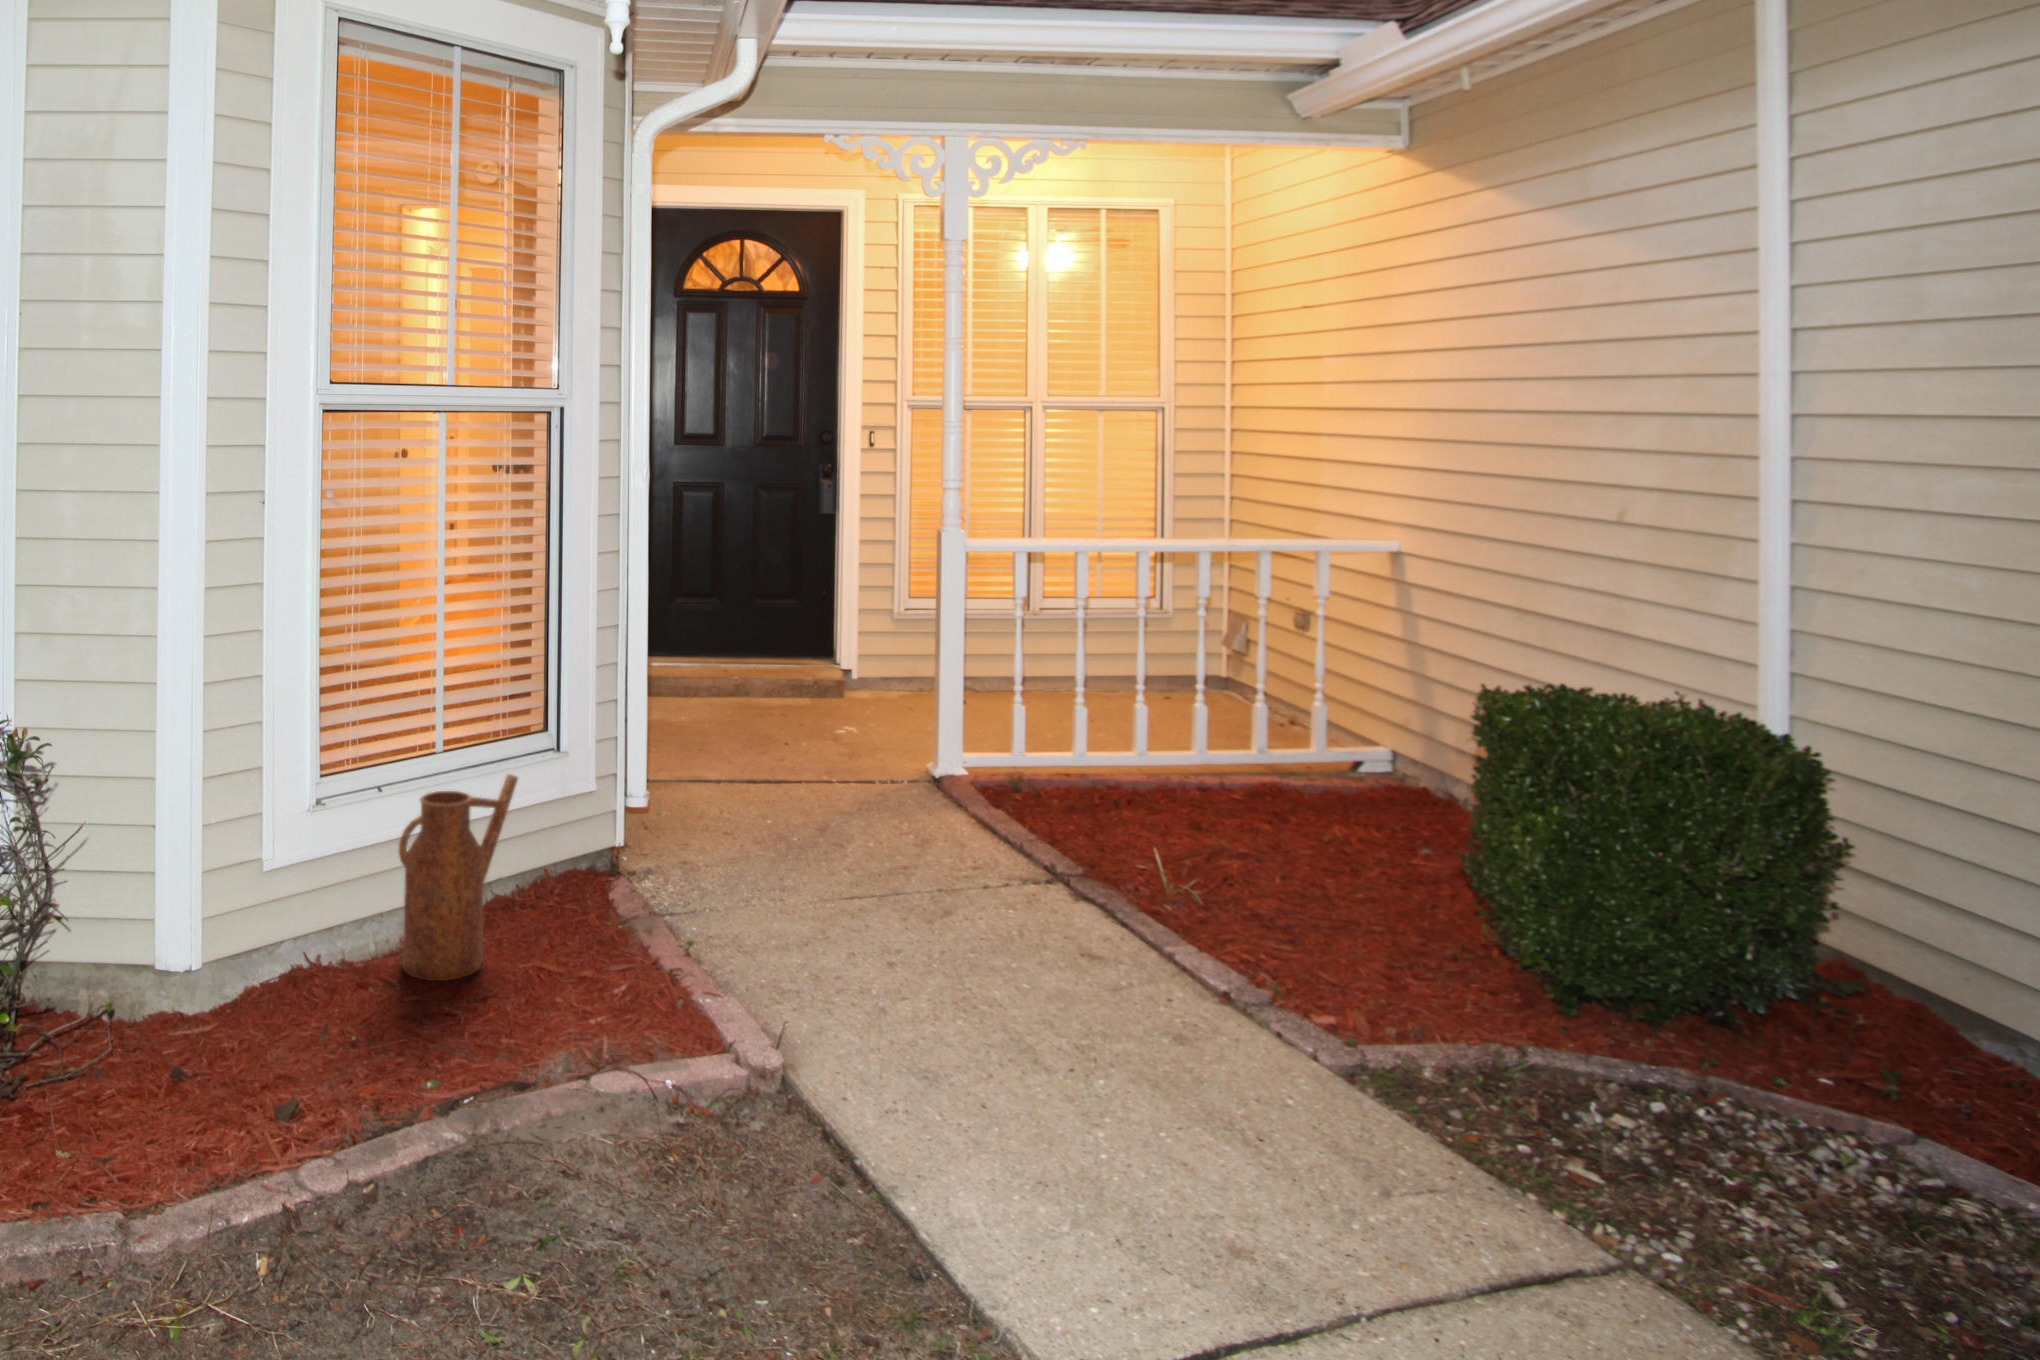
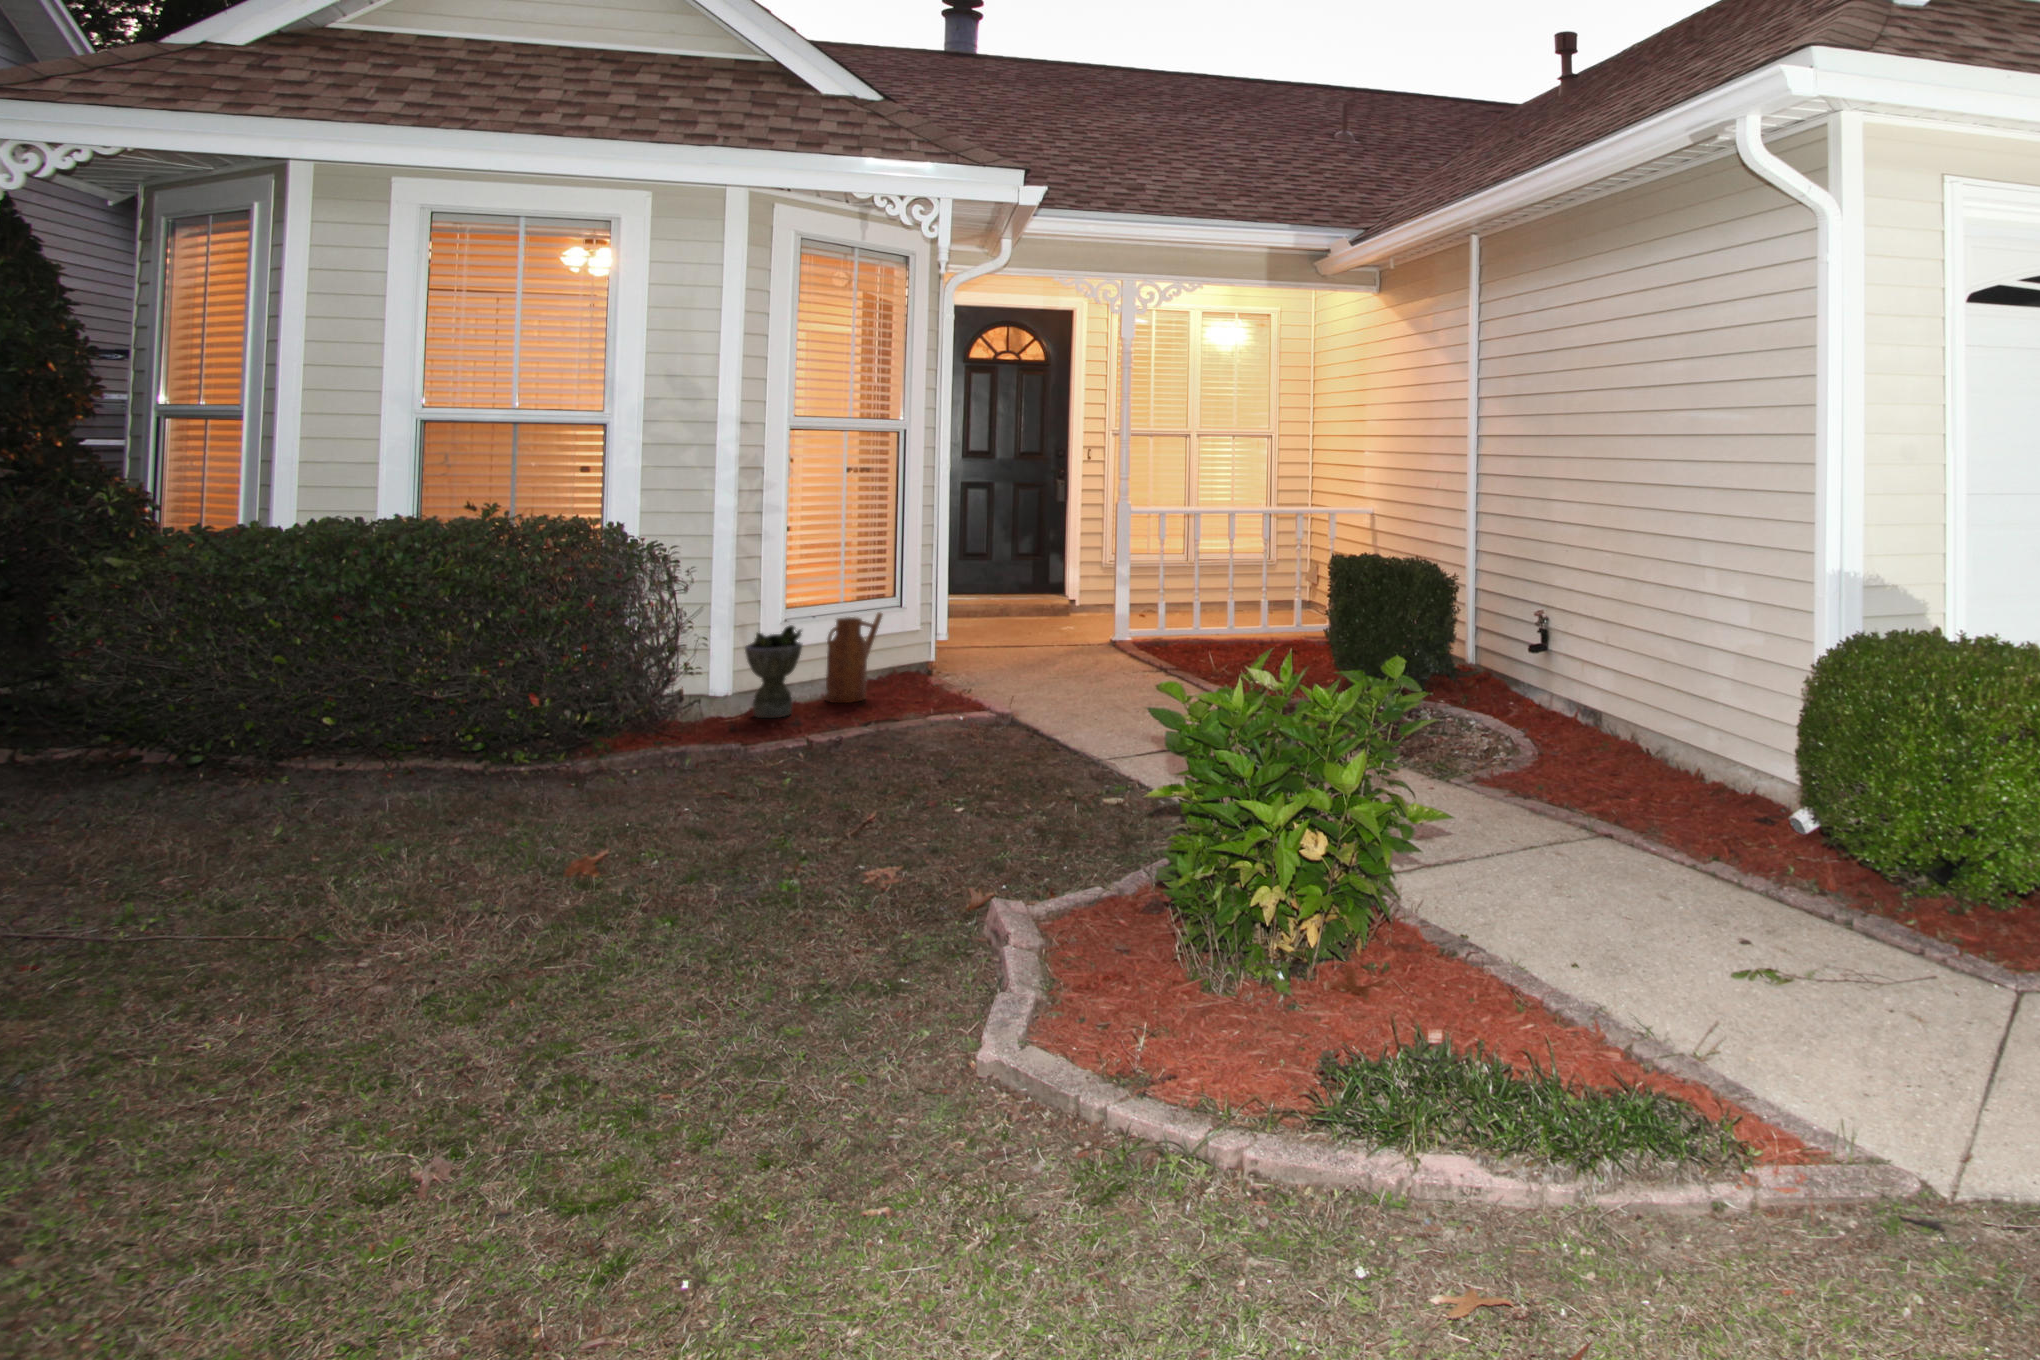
planter: none [215,828,336,1048] -> present [745,625,802,718]

